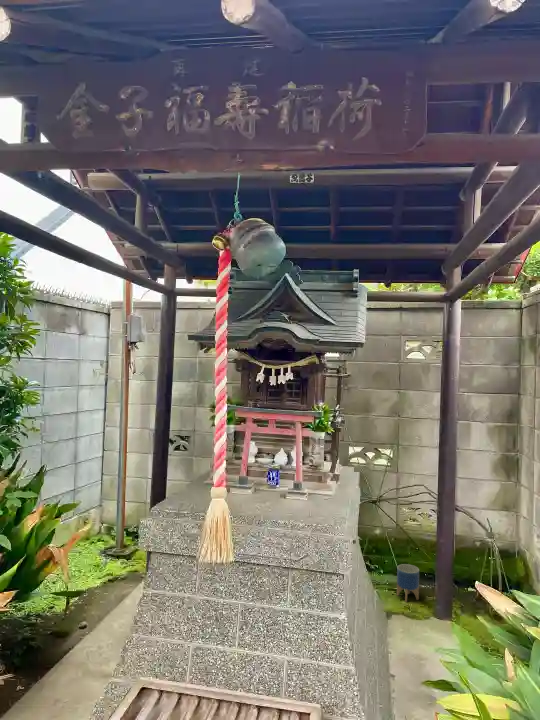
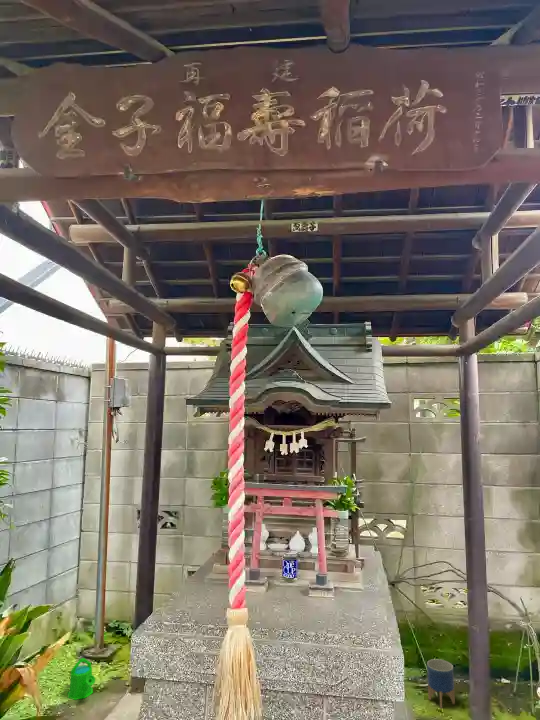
watering can: none [95,549,118,581] -> present [68,658,95,700]

